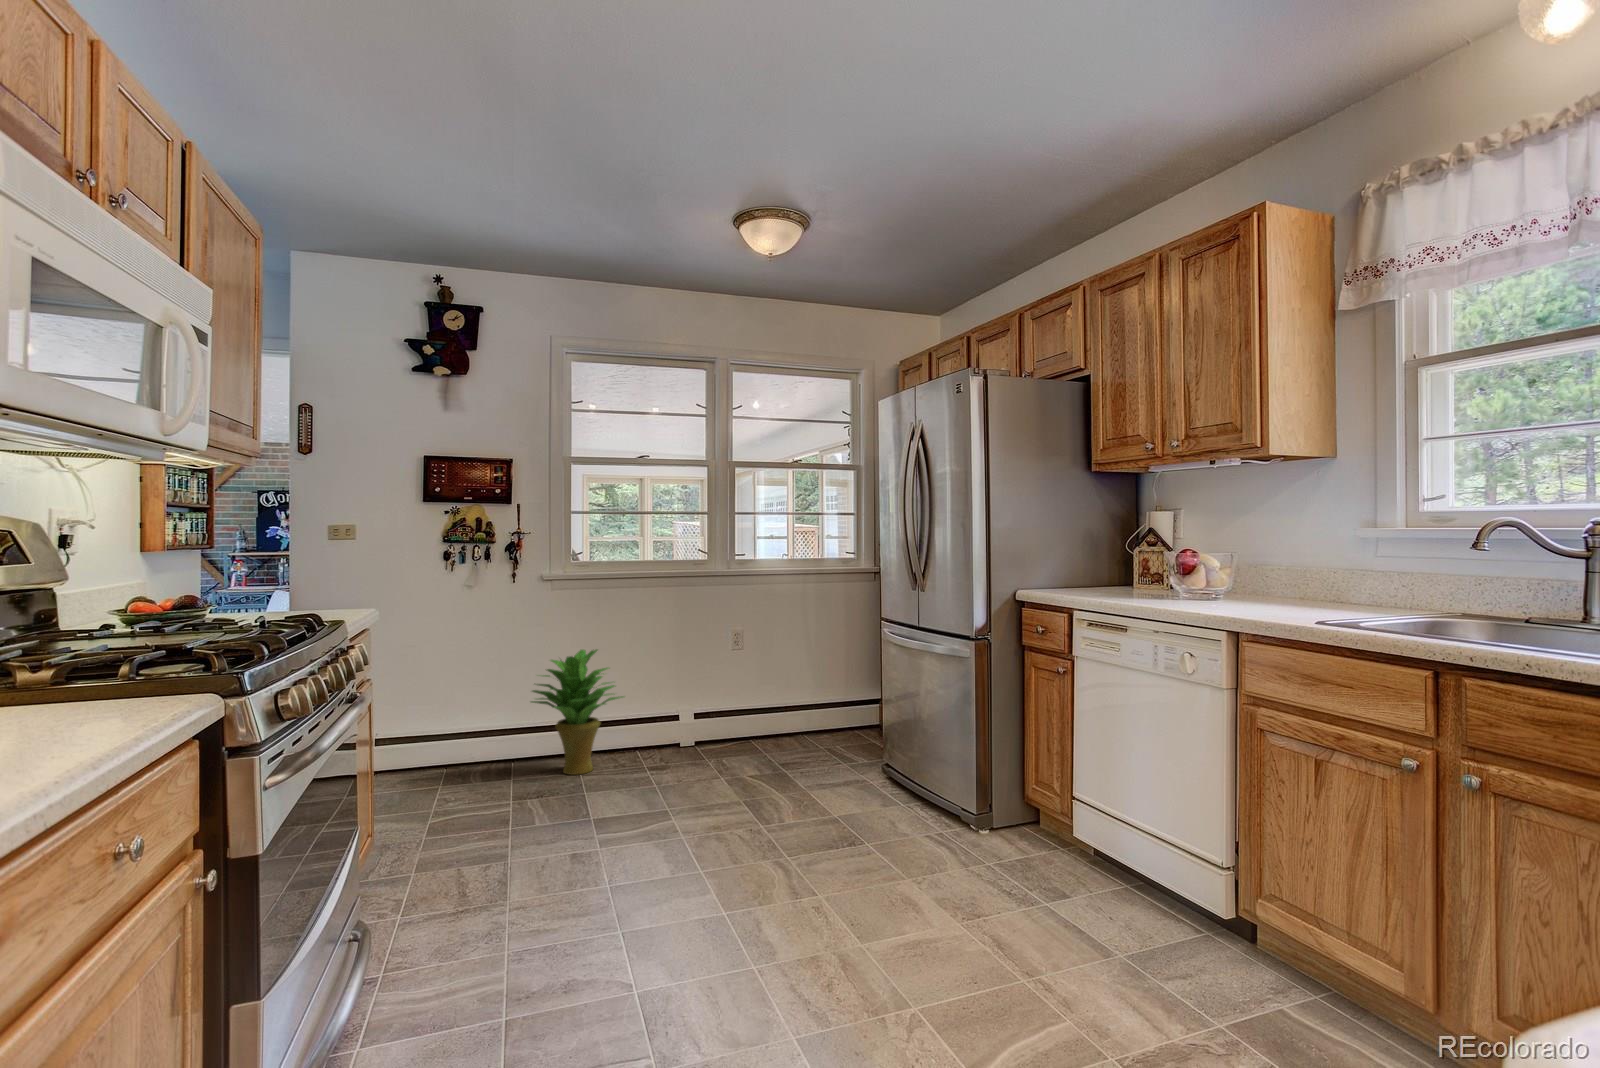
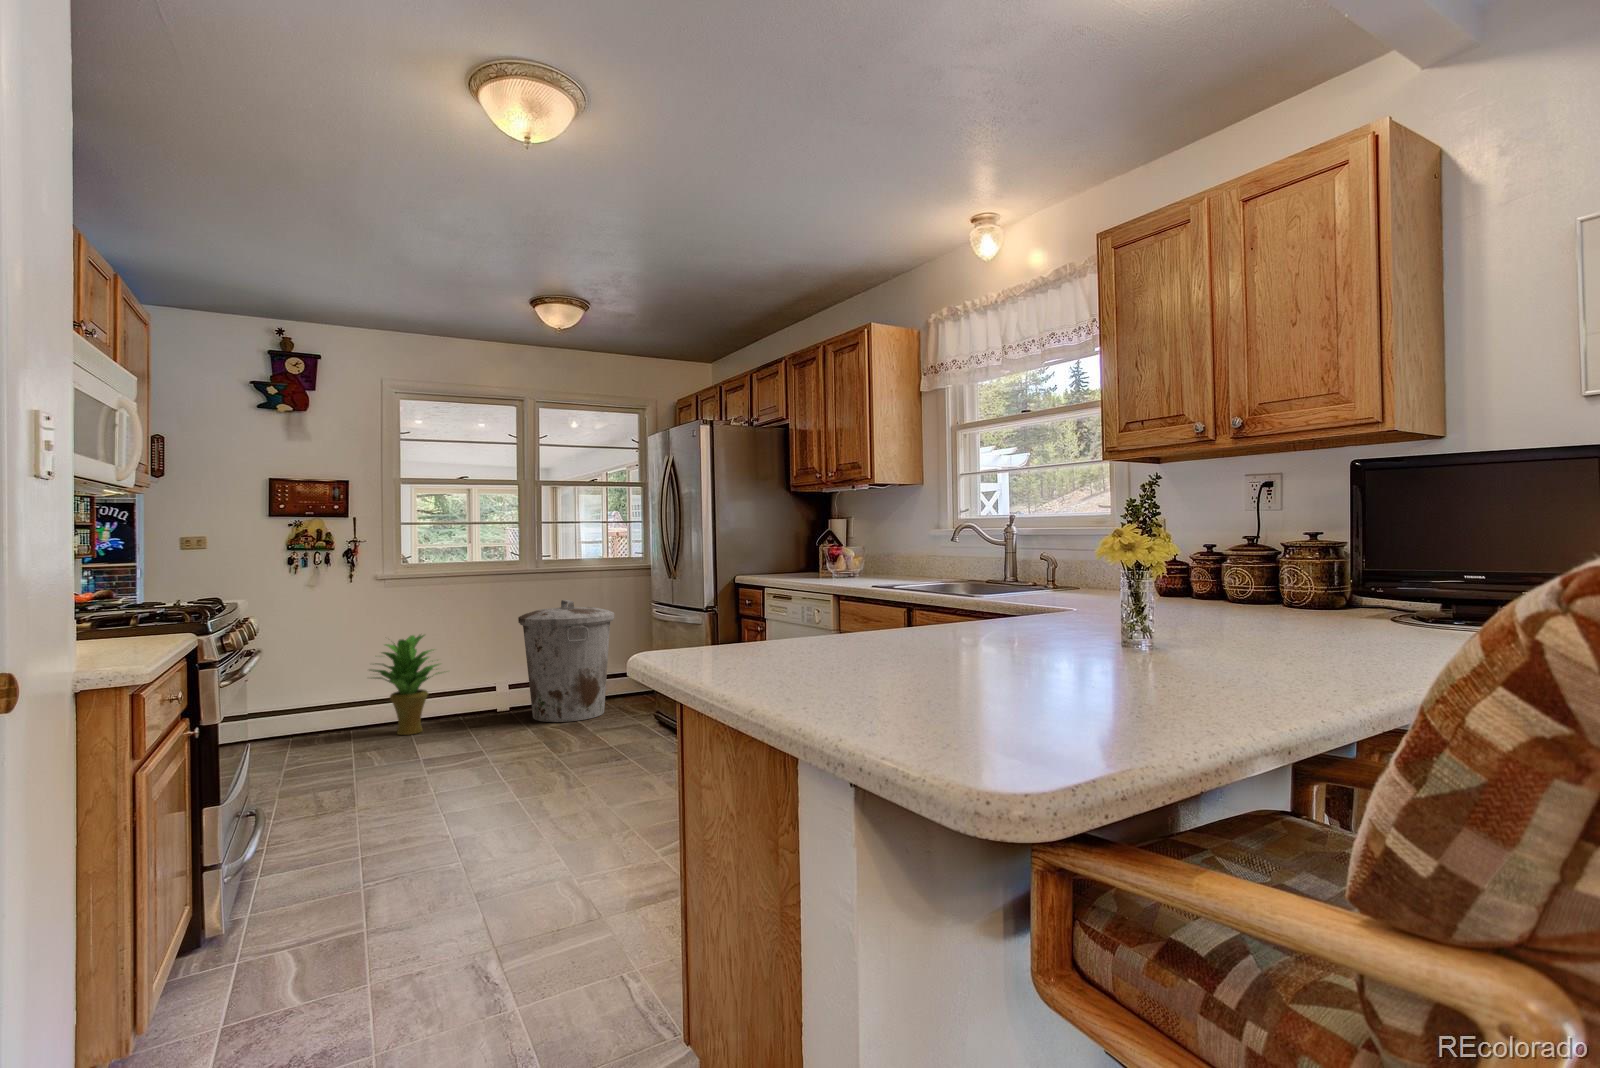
trash can: none [706,611,823,767] -> present [518,600,614,722]

